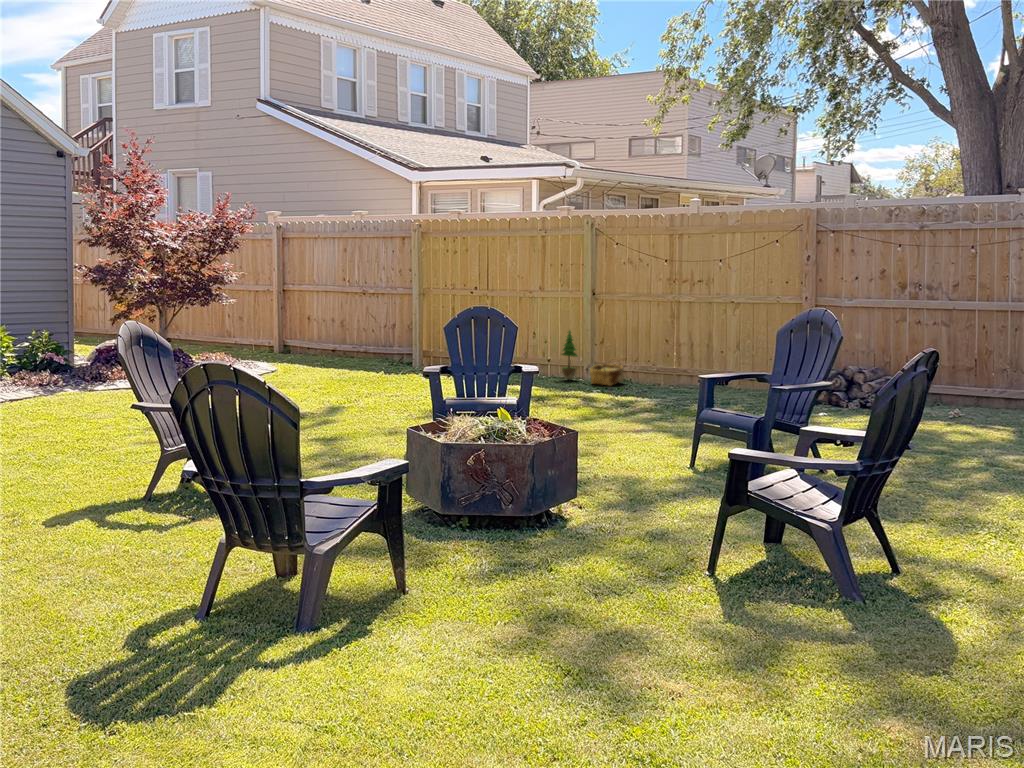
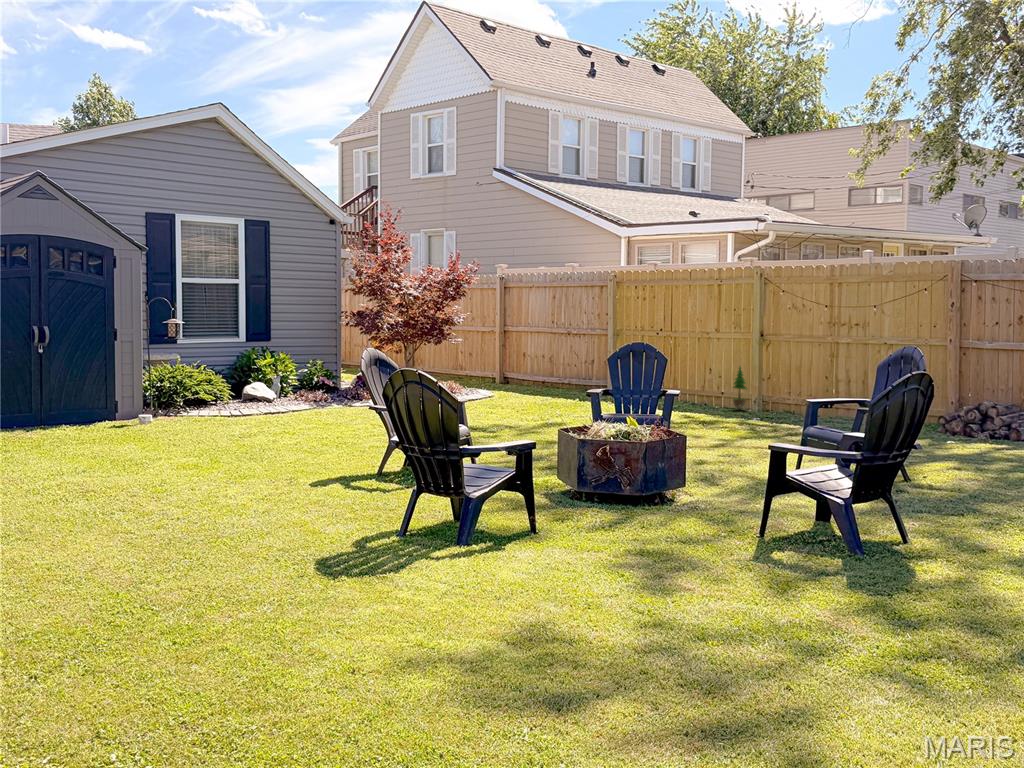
woven basket: present [590,359,623,386] -> none [756,391,787,415]

